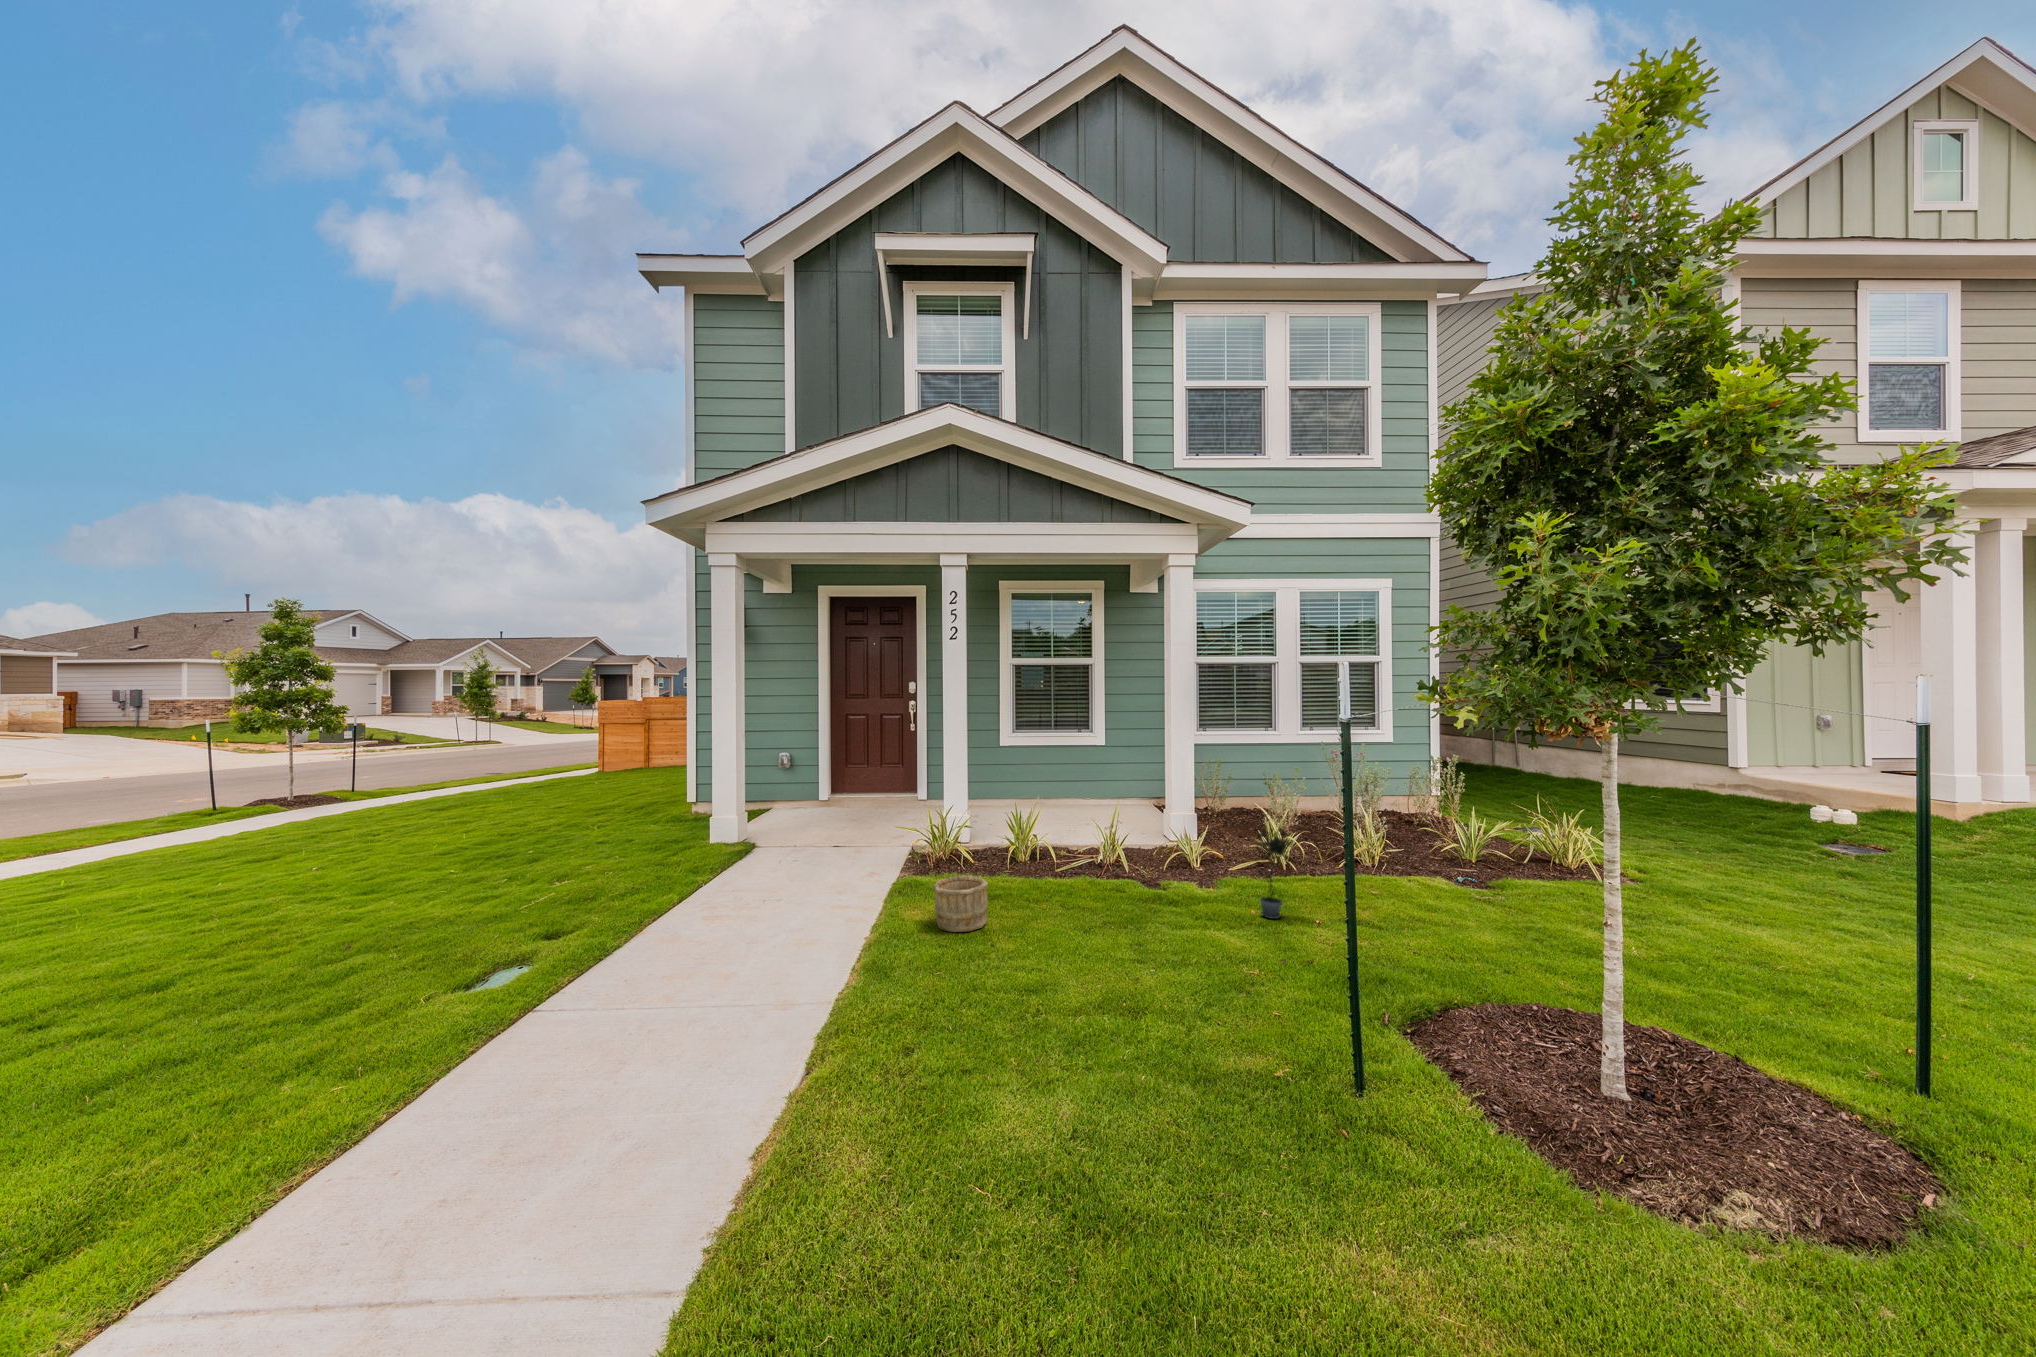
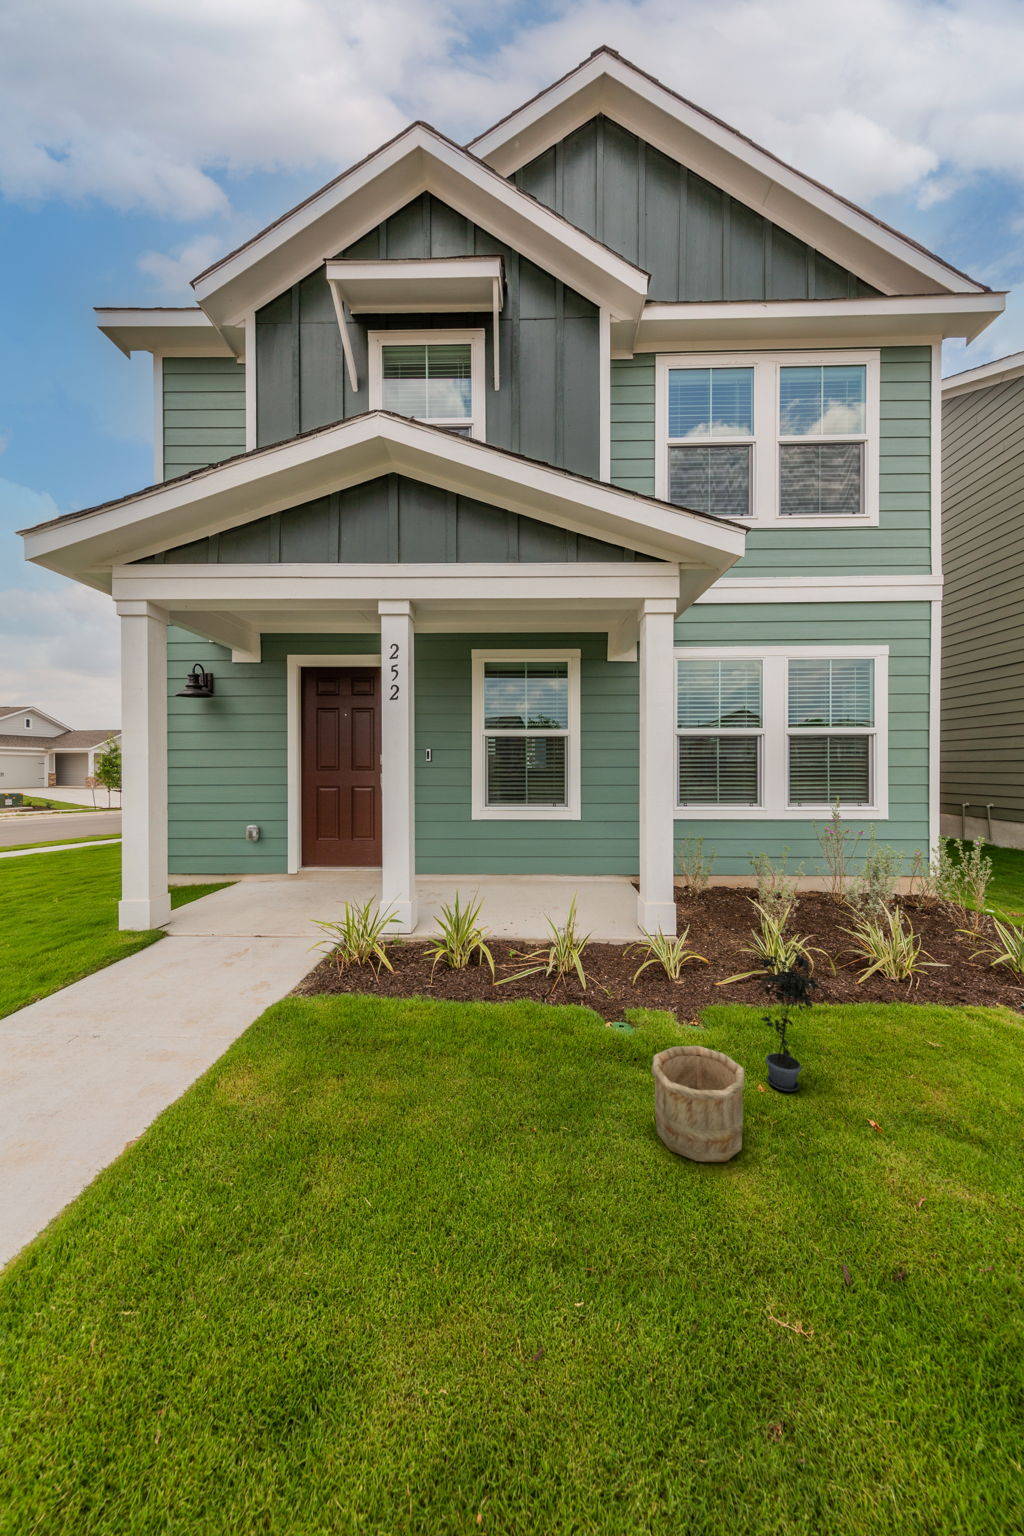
wooden bucket: present [933,876,988,932] -> present [652,1046,744,1162]

